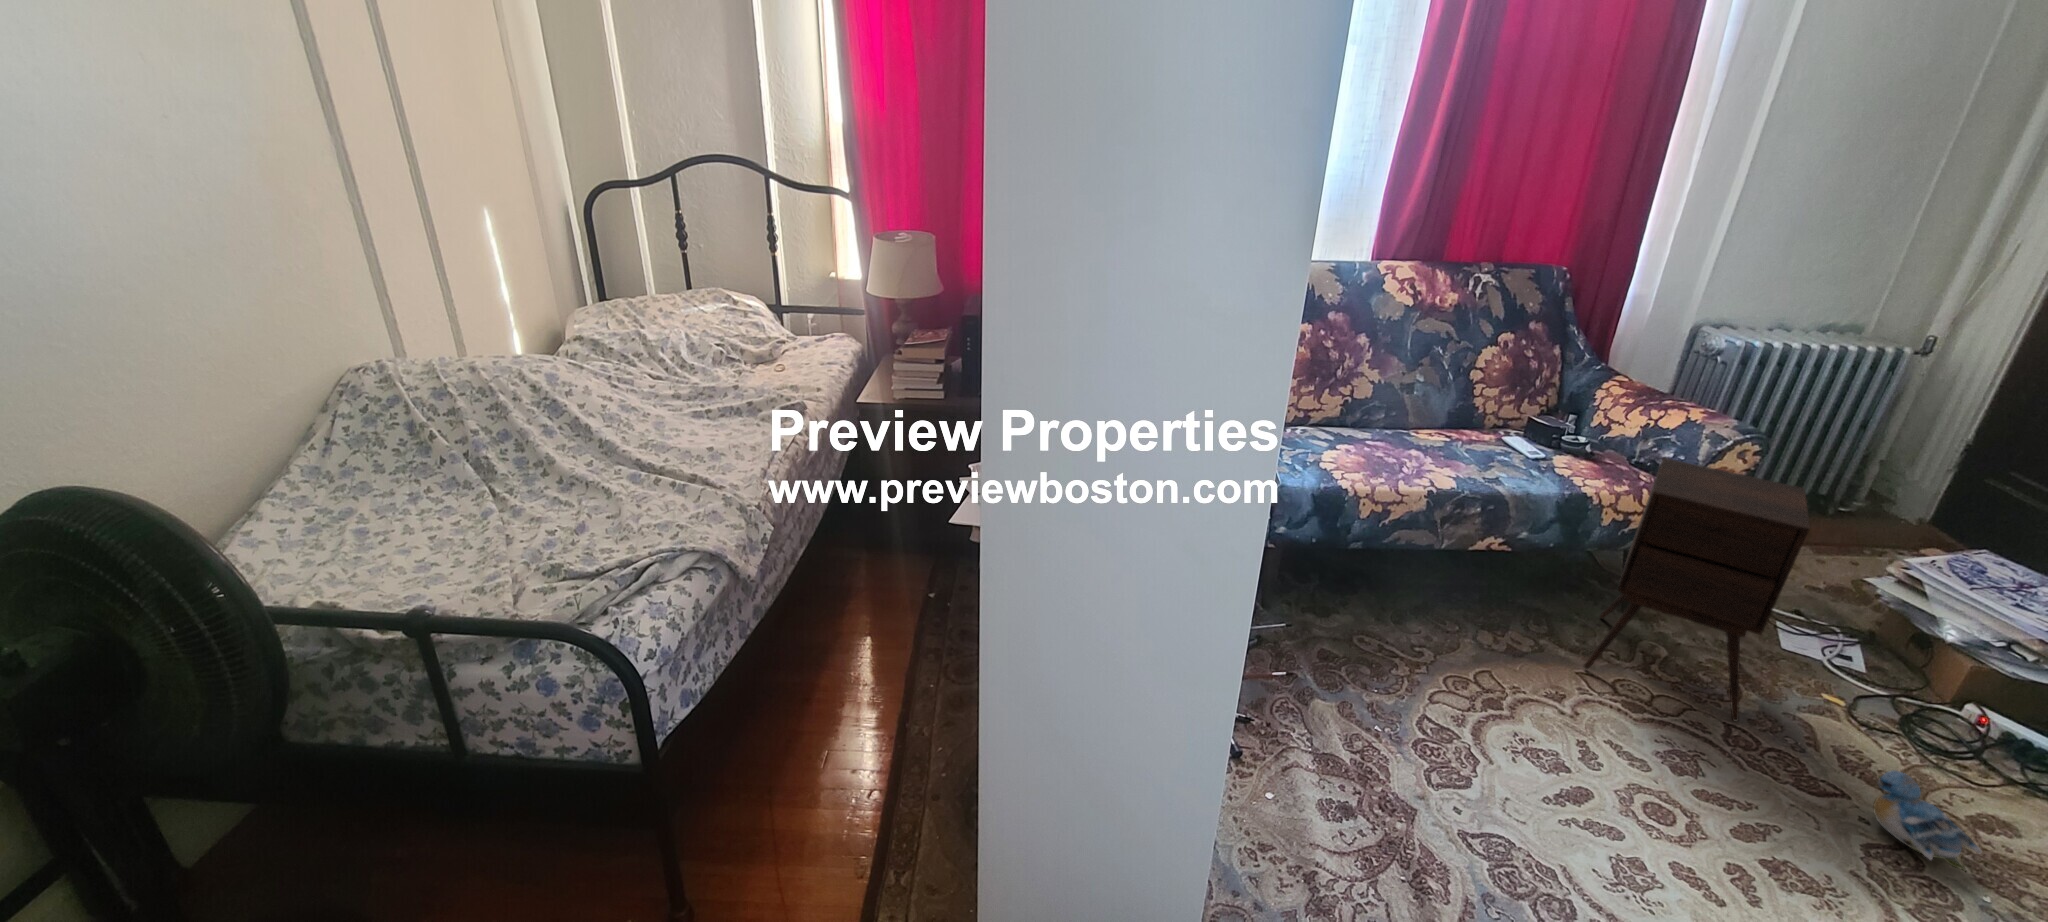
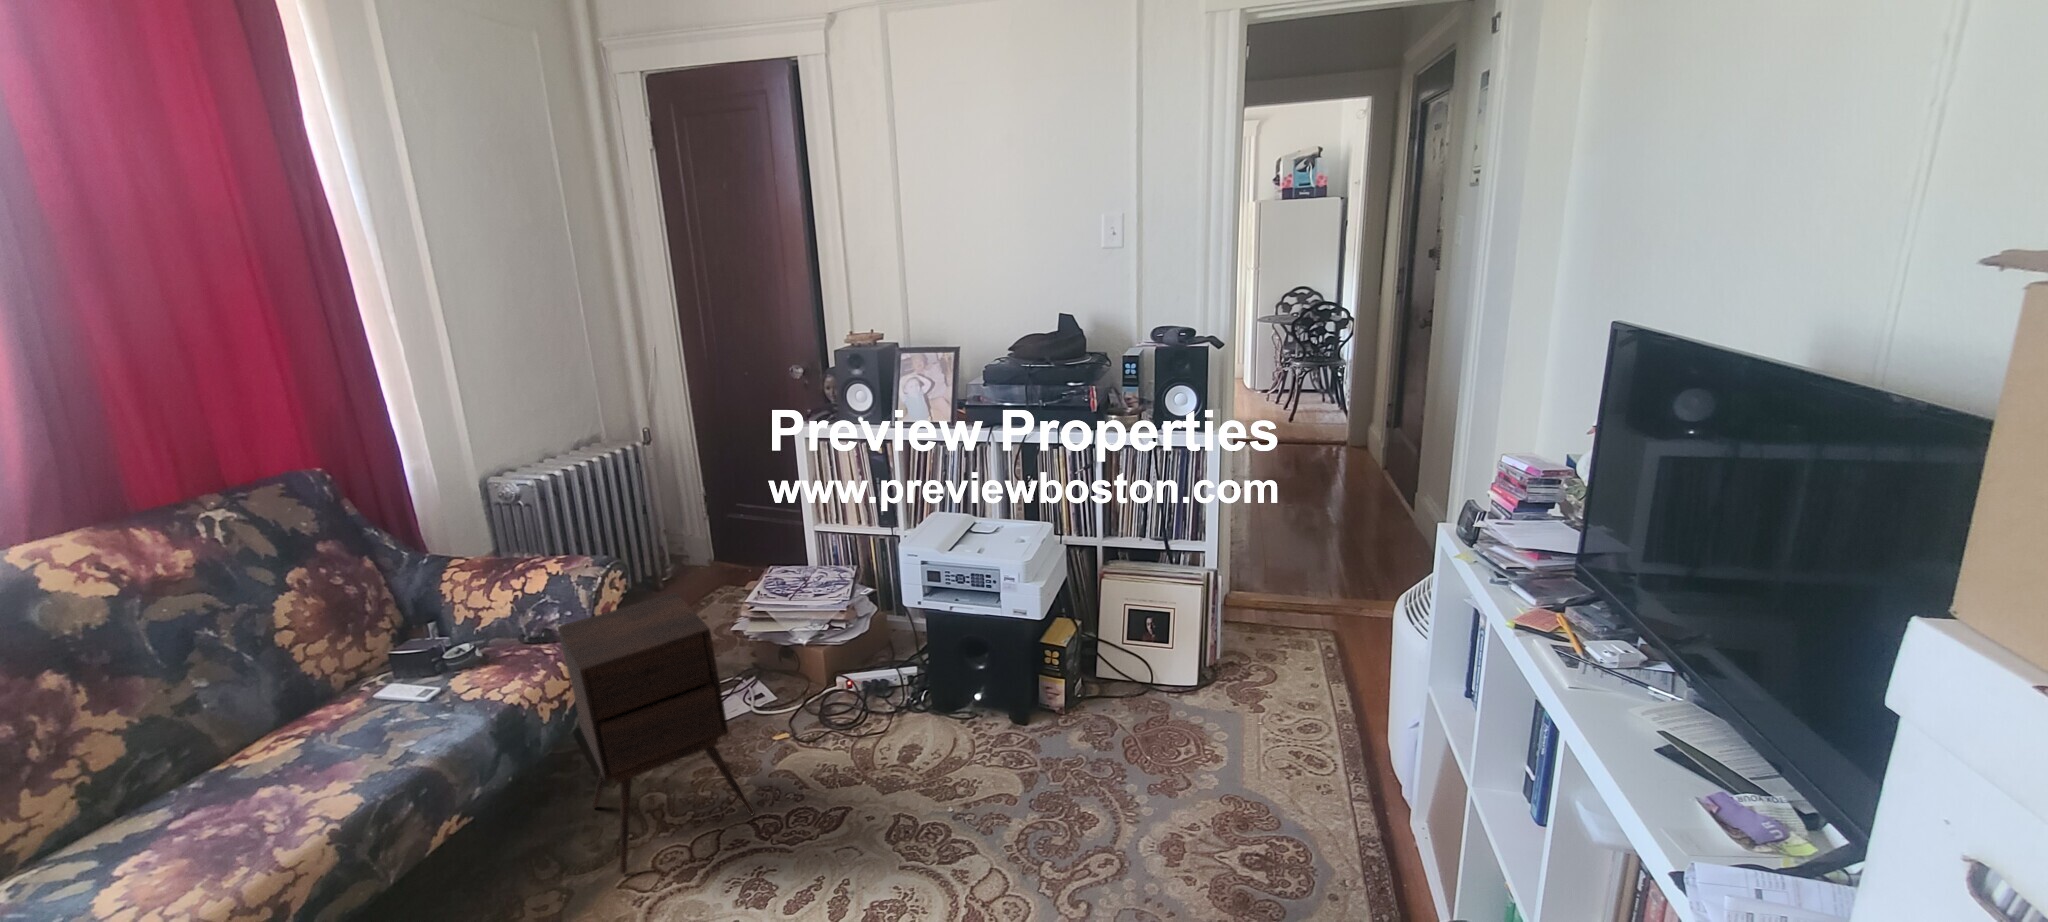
plush toy: present [1874,770,1982,871] -> none [854,767,928,816]

